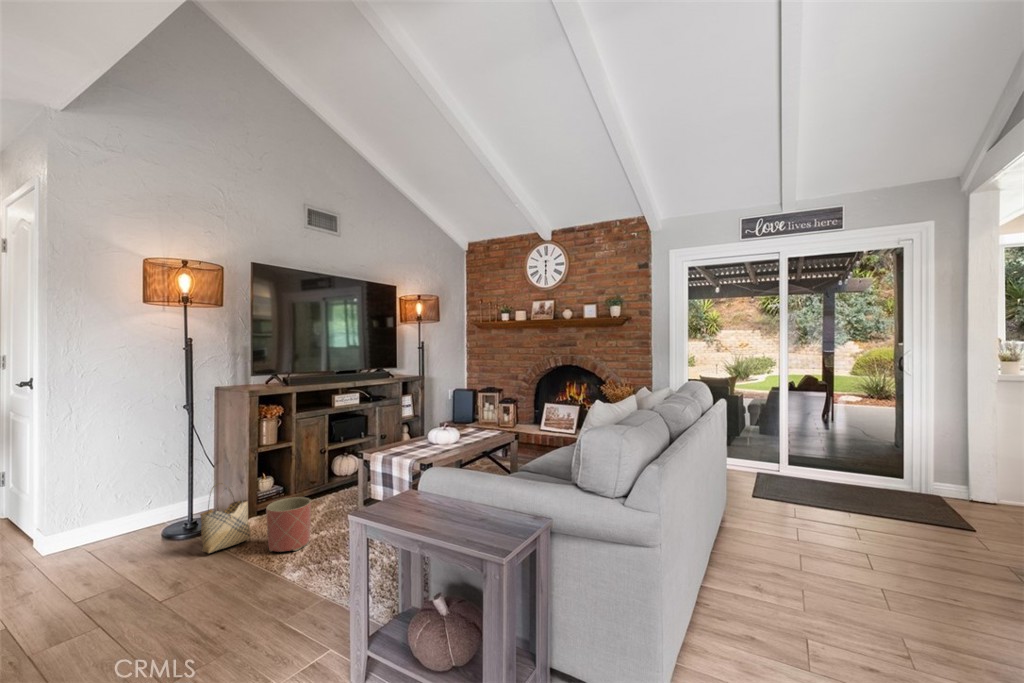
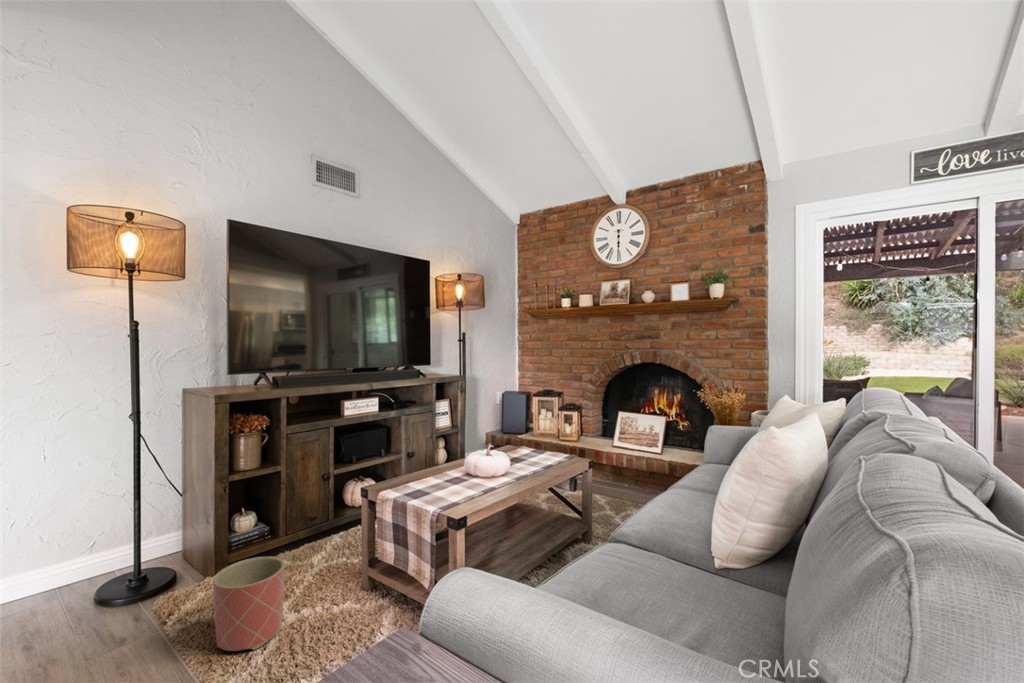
woven basket: present [200,484,250,553] -> none [115,533,200,647]

